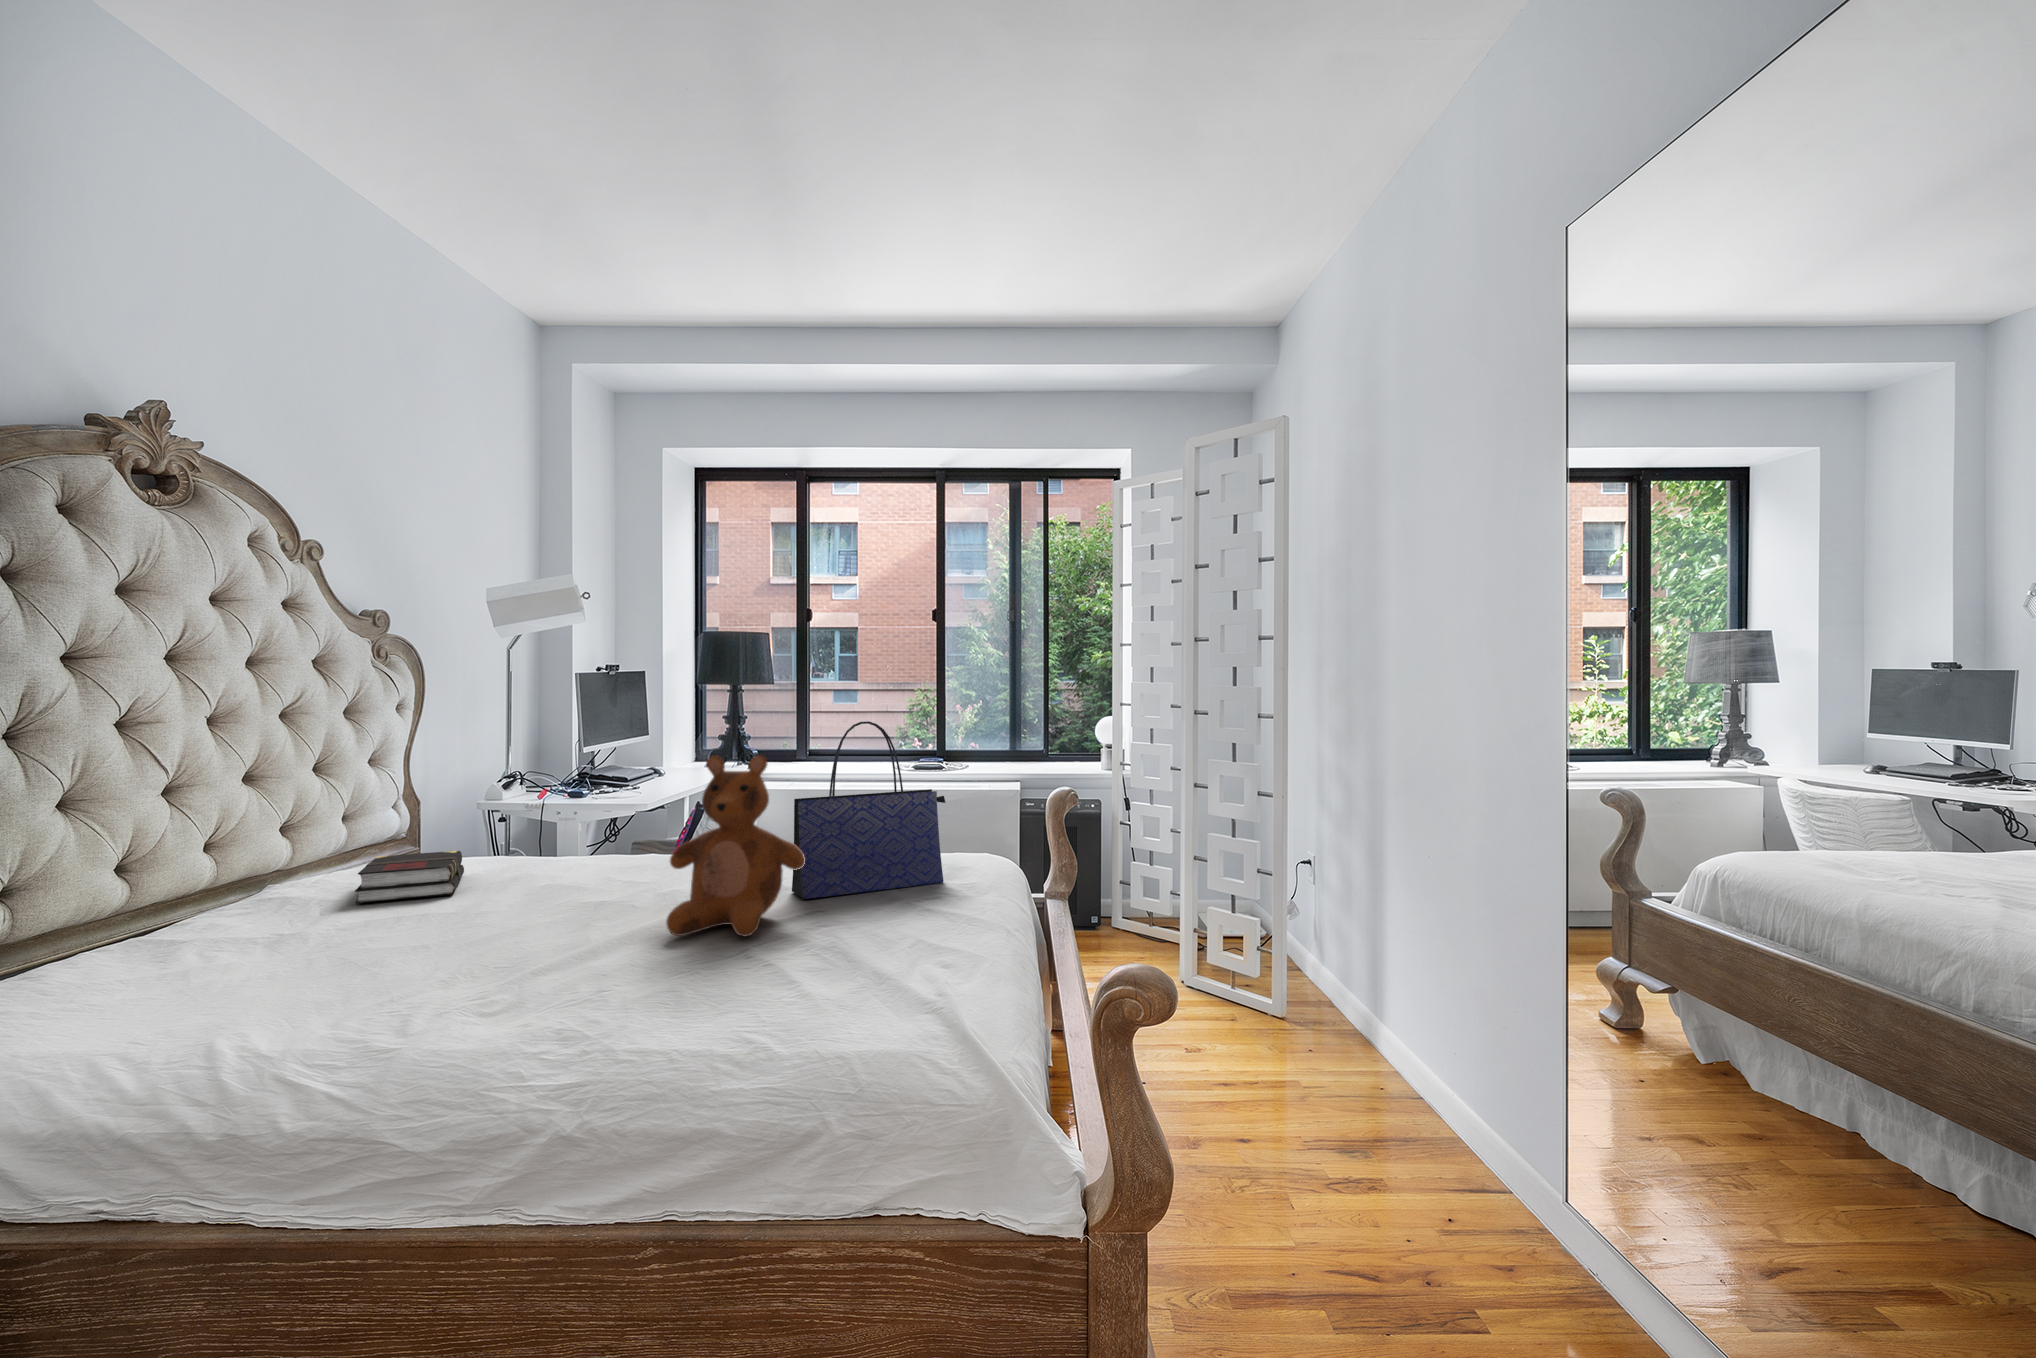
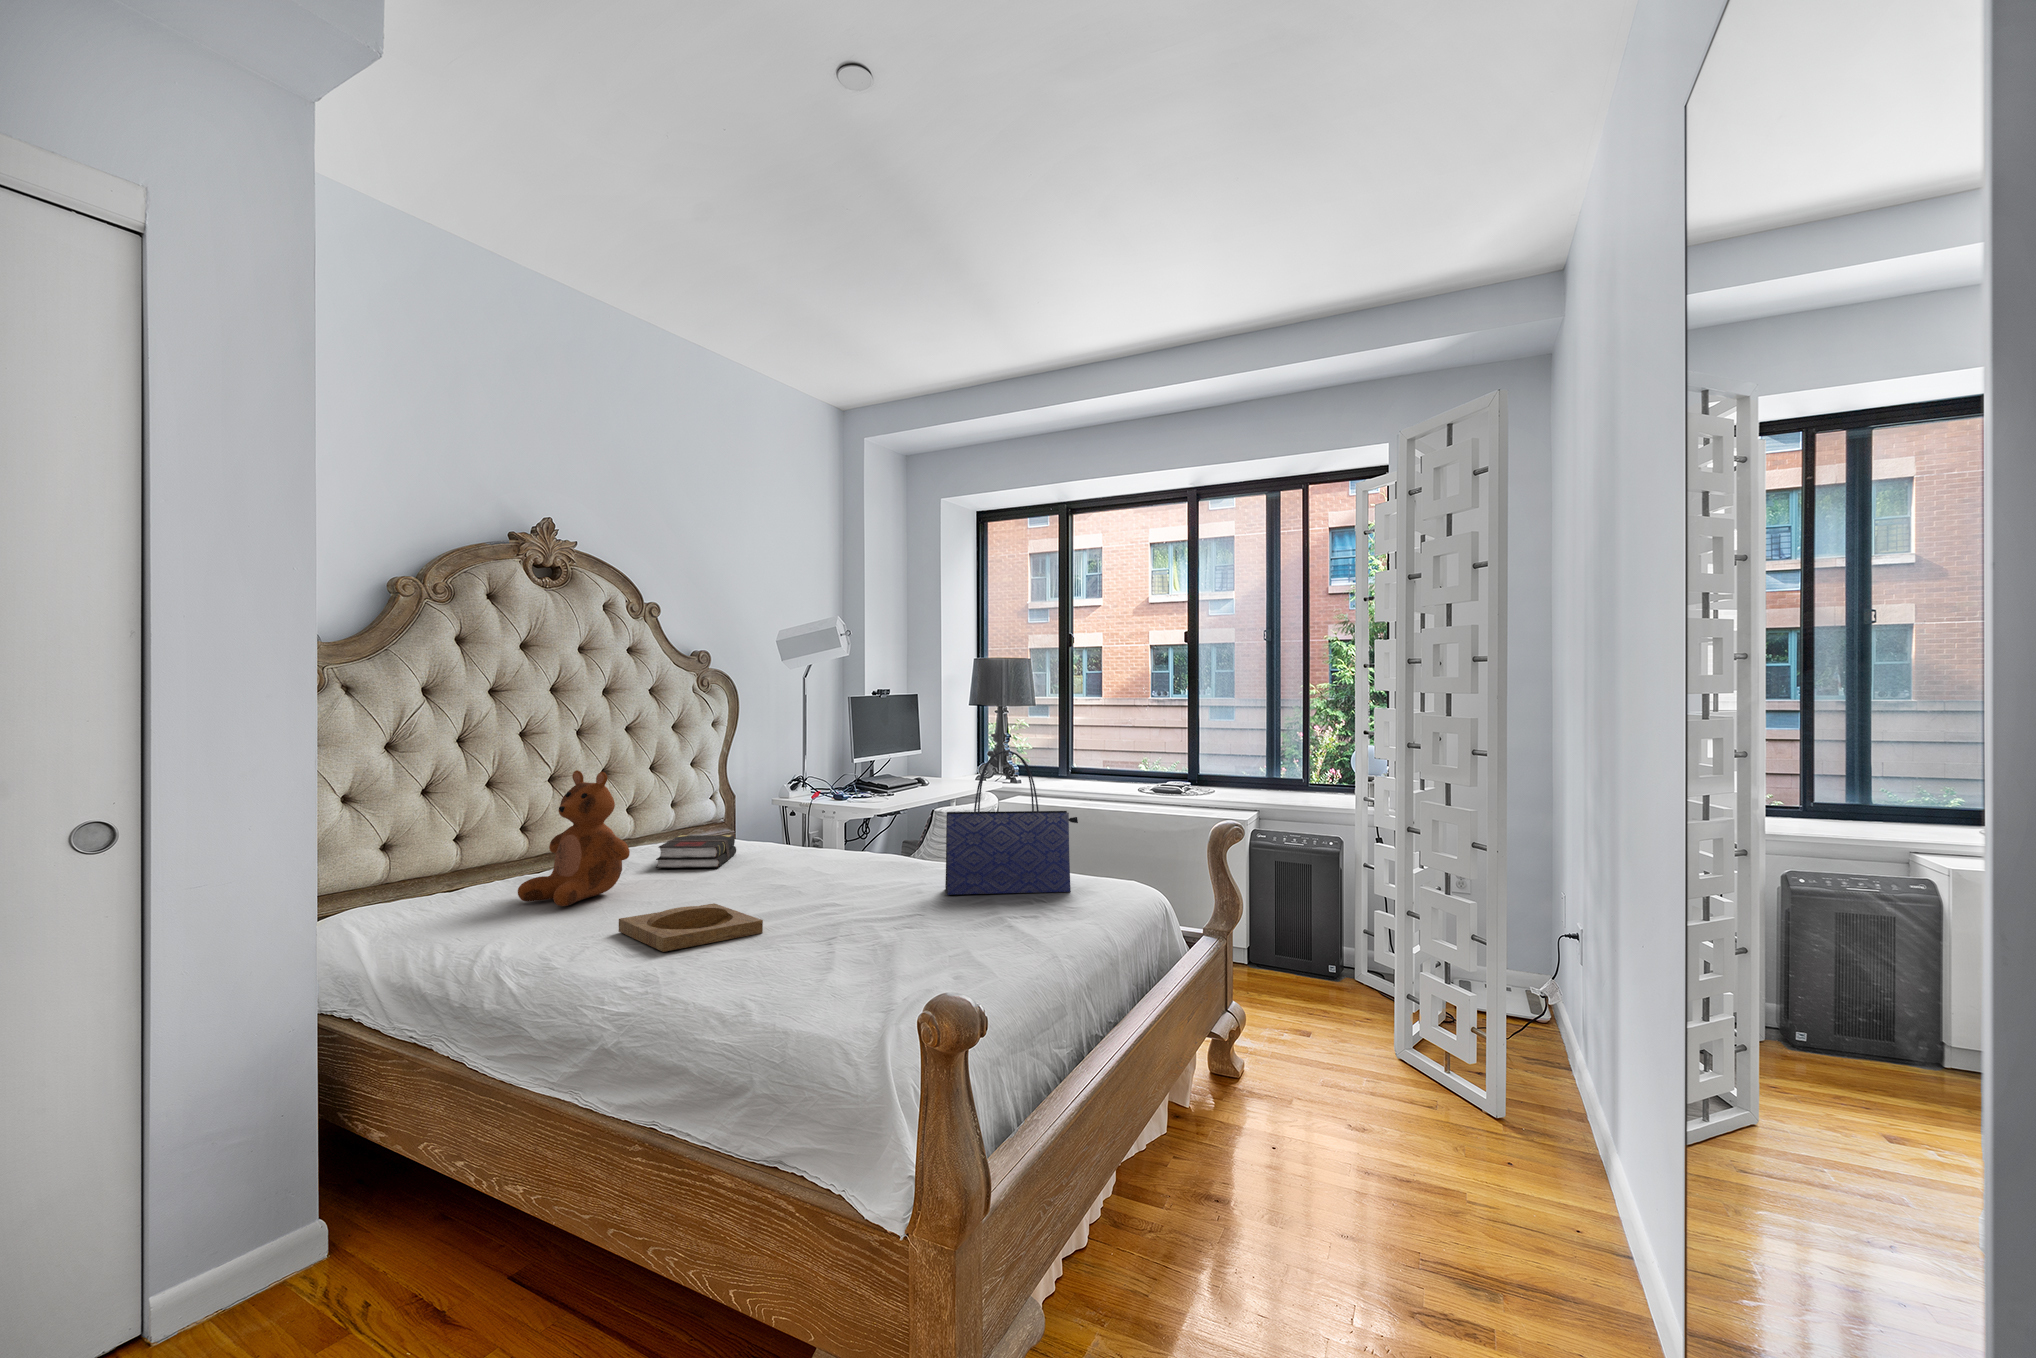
teddy bear: present [666,755,805,937] -> present [518,770,630,906]
tray: none [365,941,597,1019] -> present [619,903,763,952]

